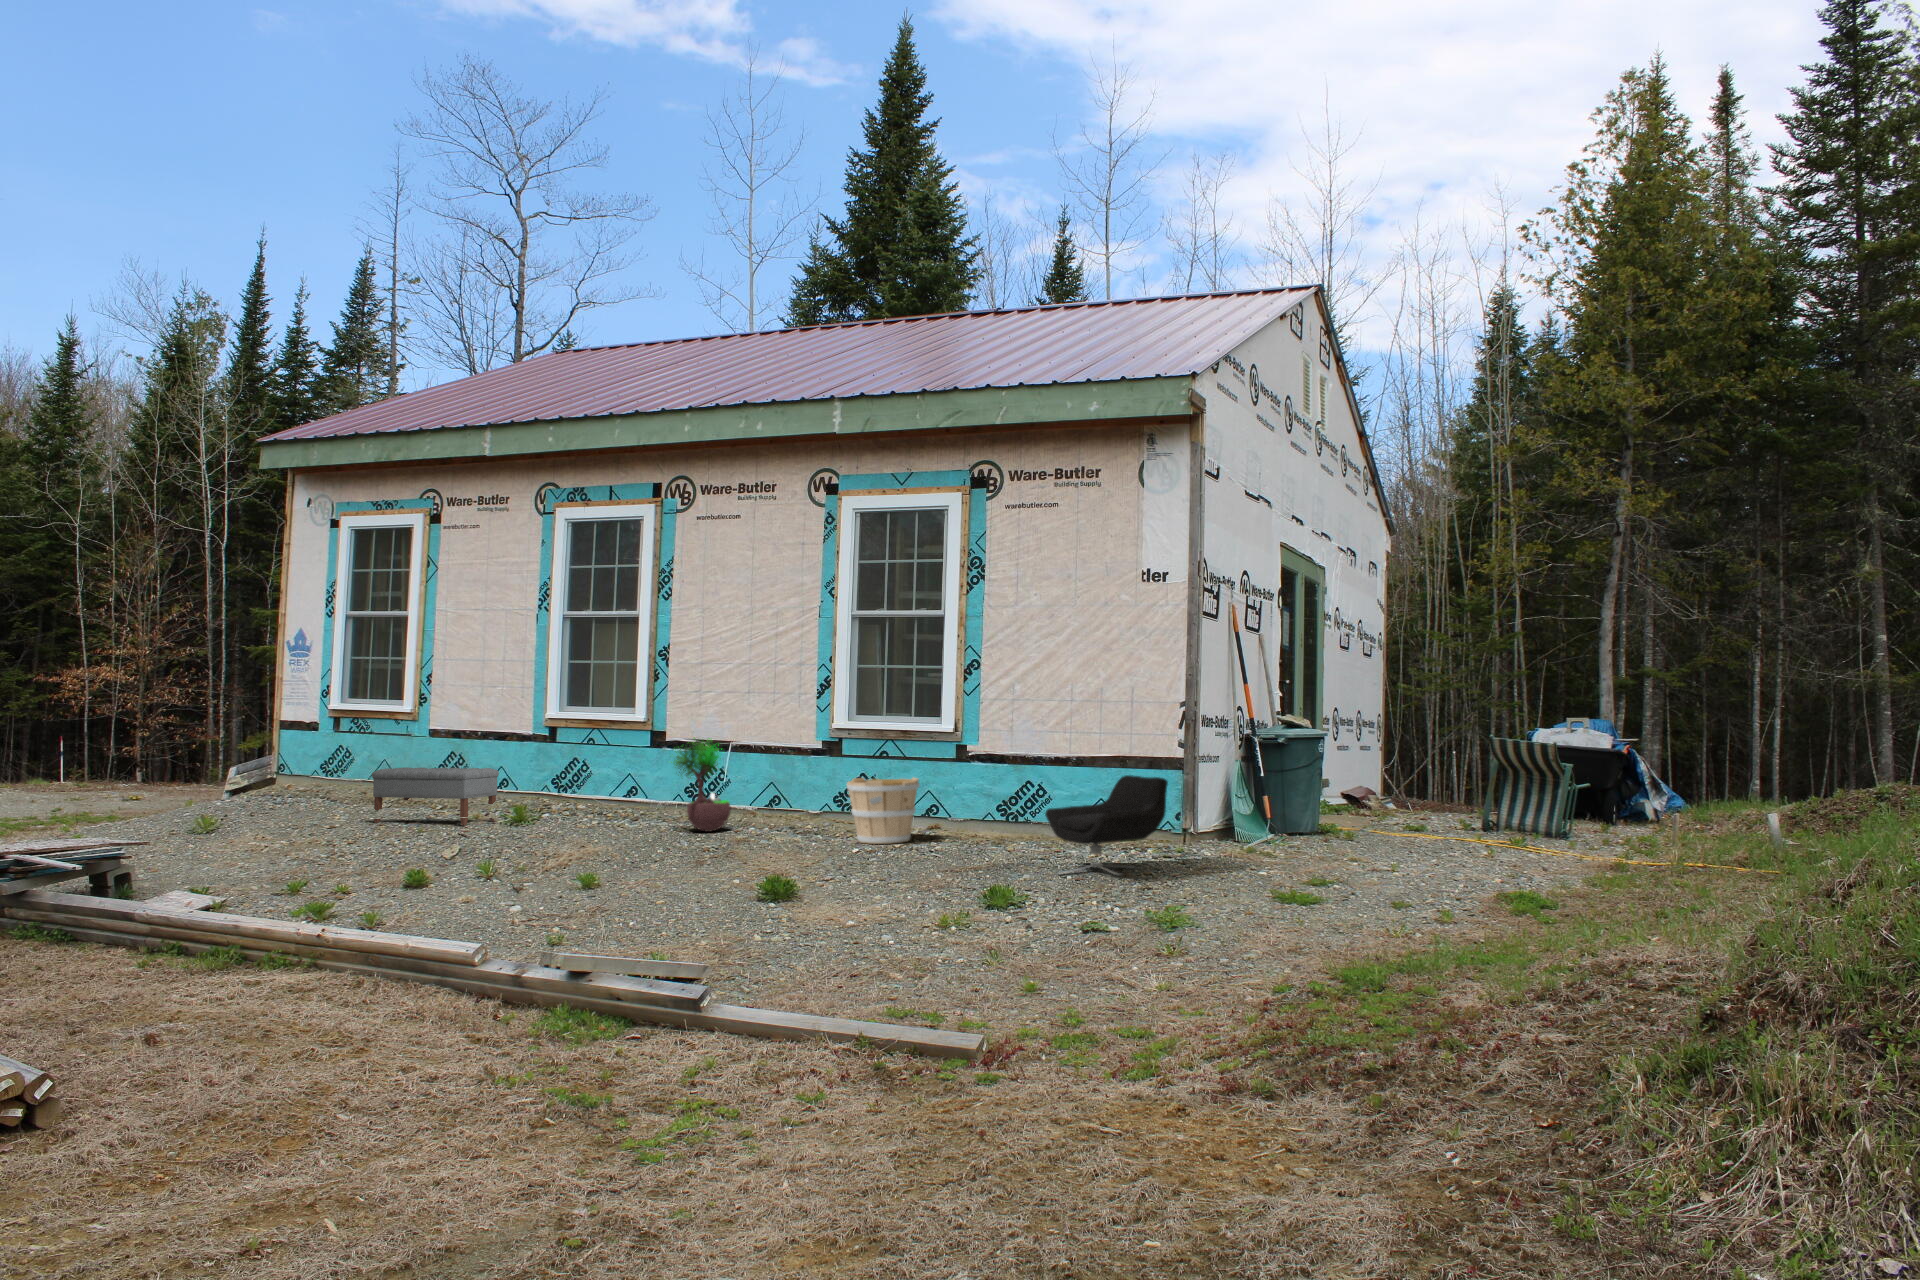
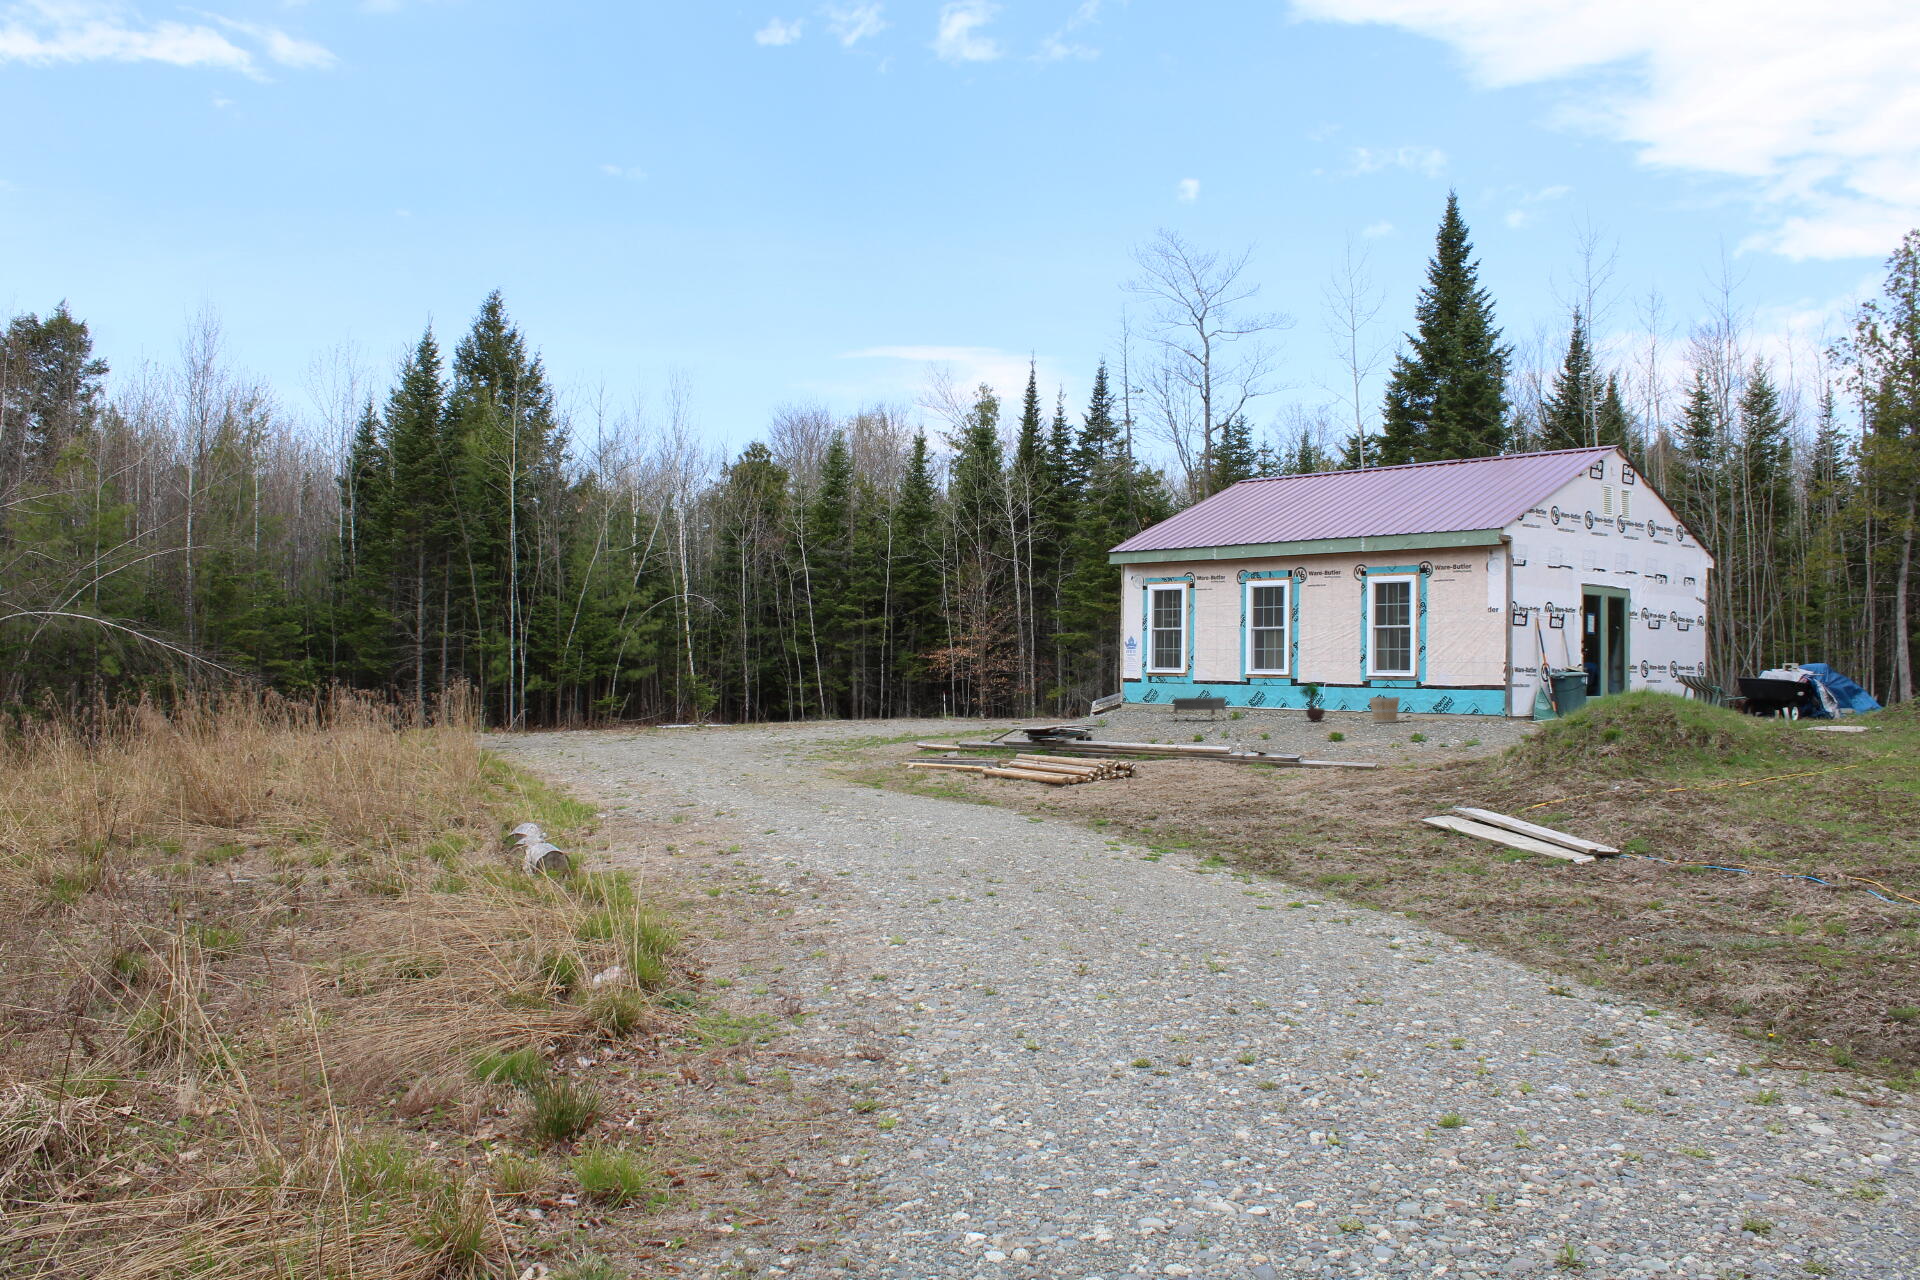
lounge chair: present [1045,775,1168,875] -> none [1445,693,1493,731]

